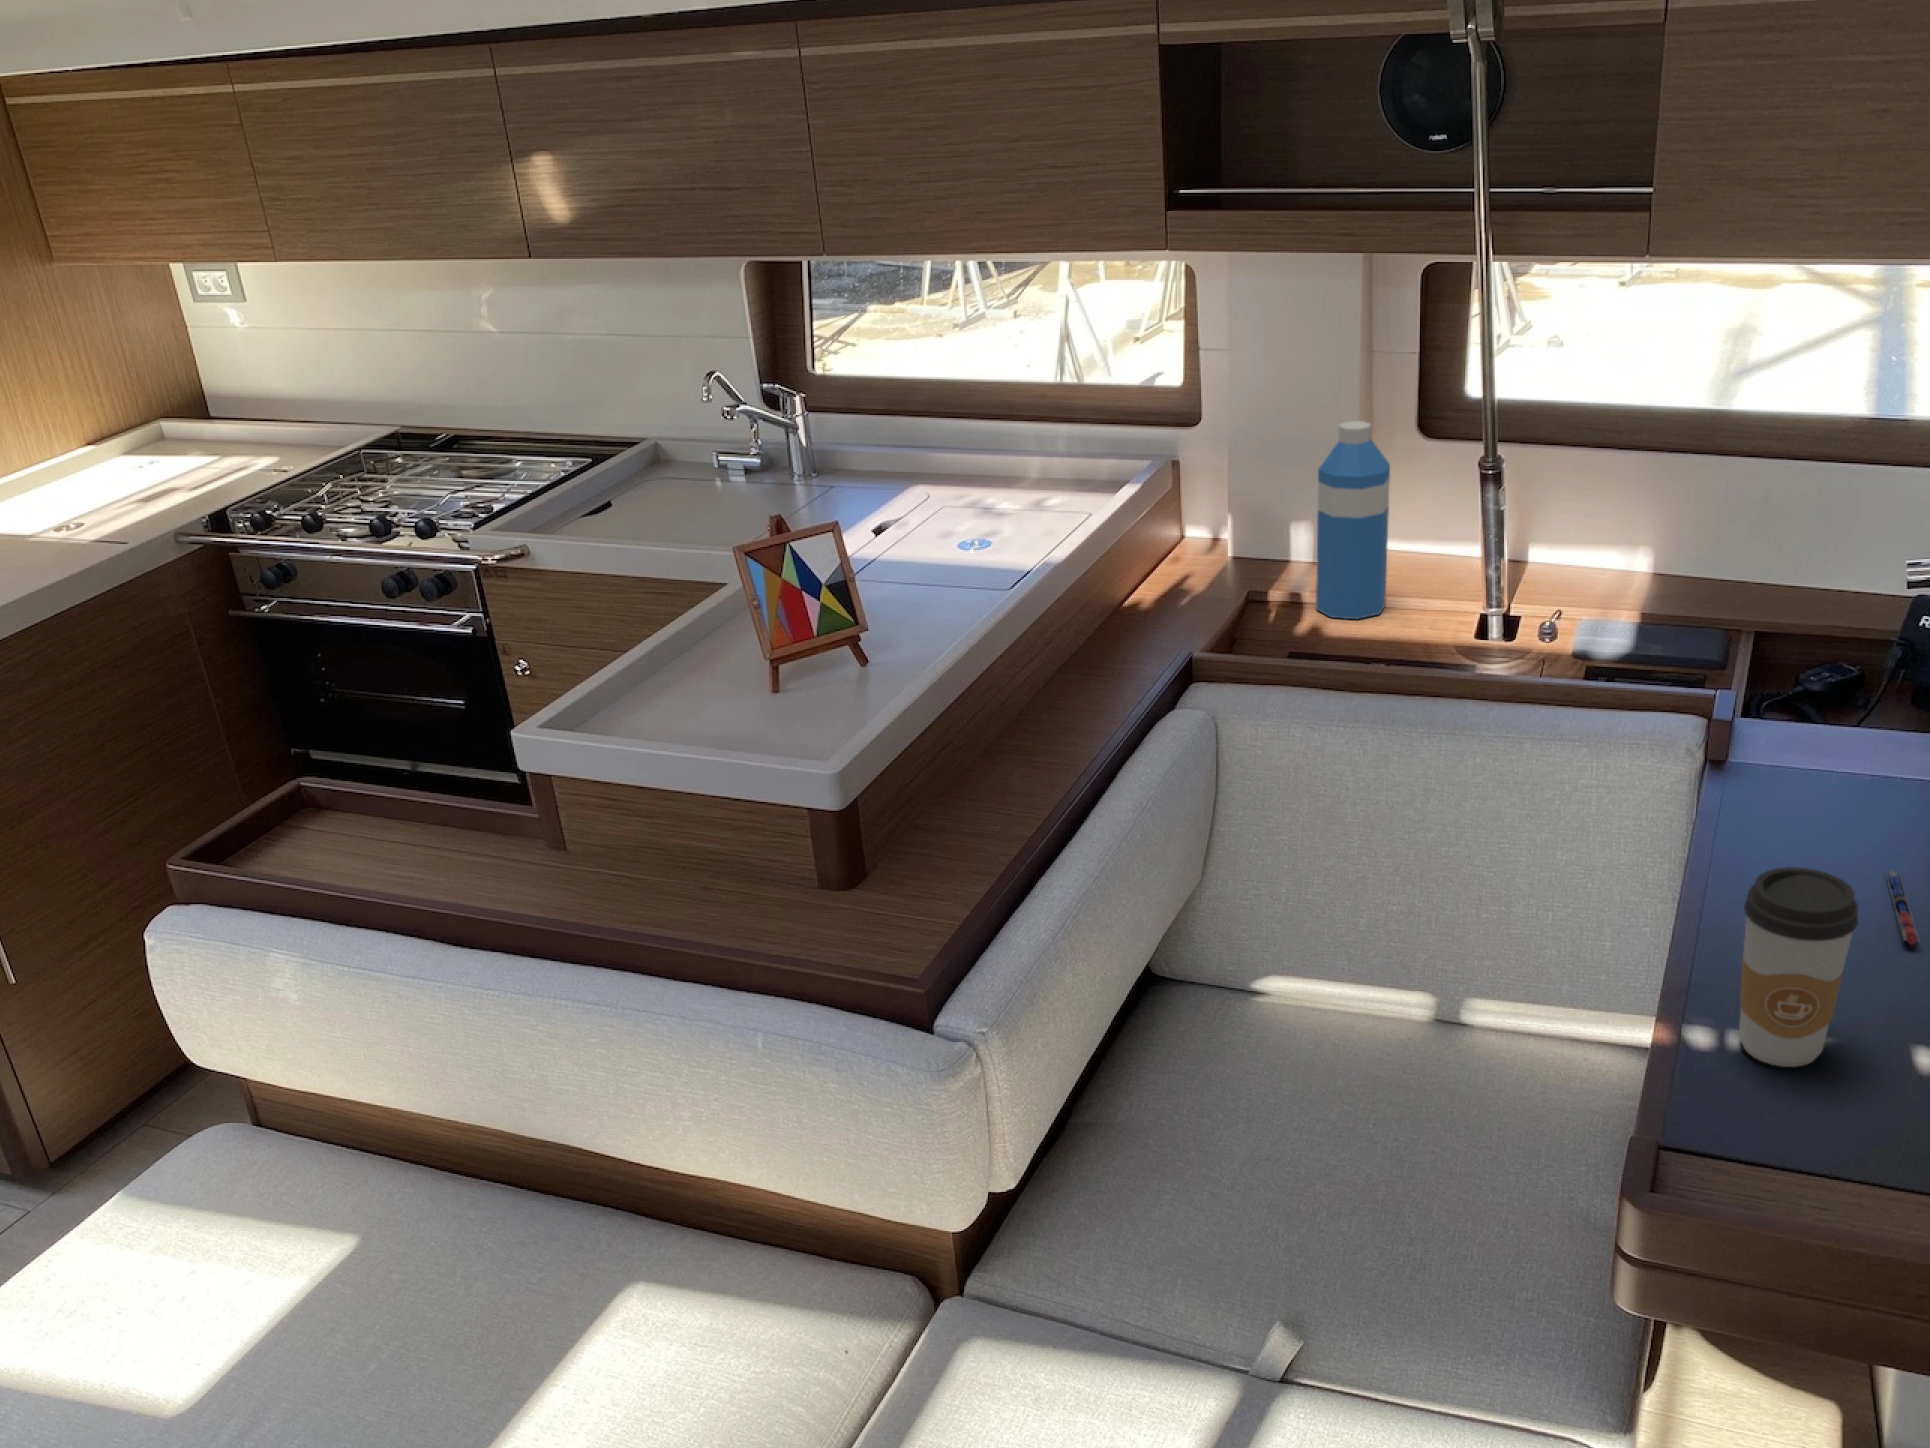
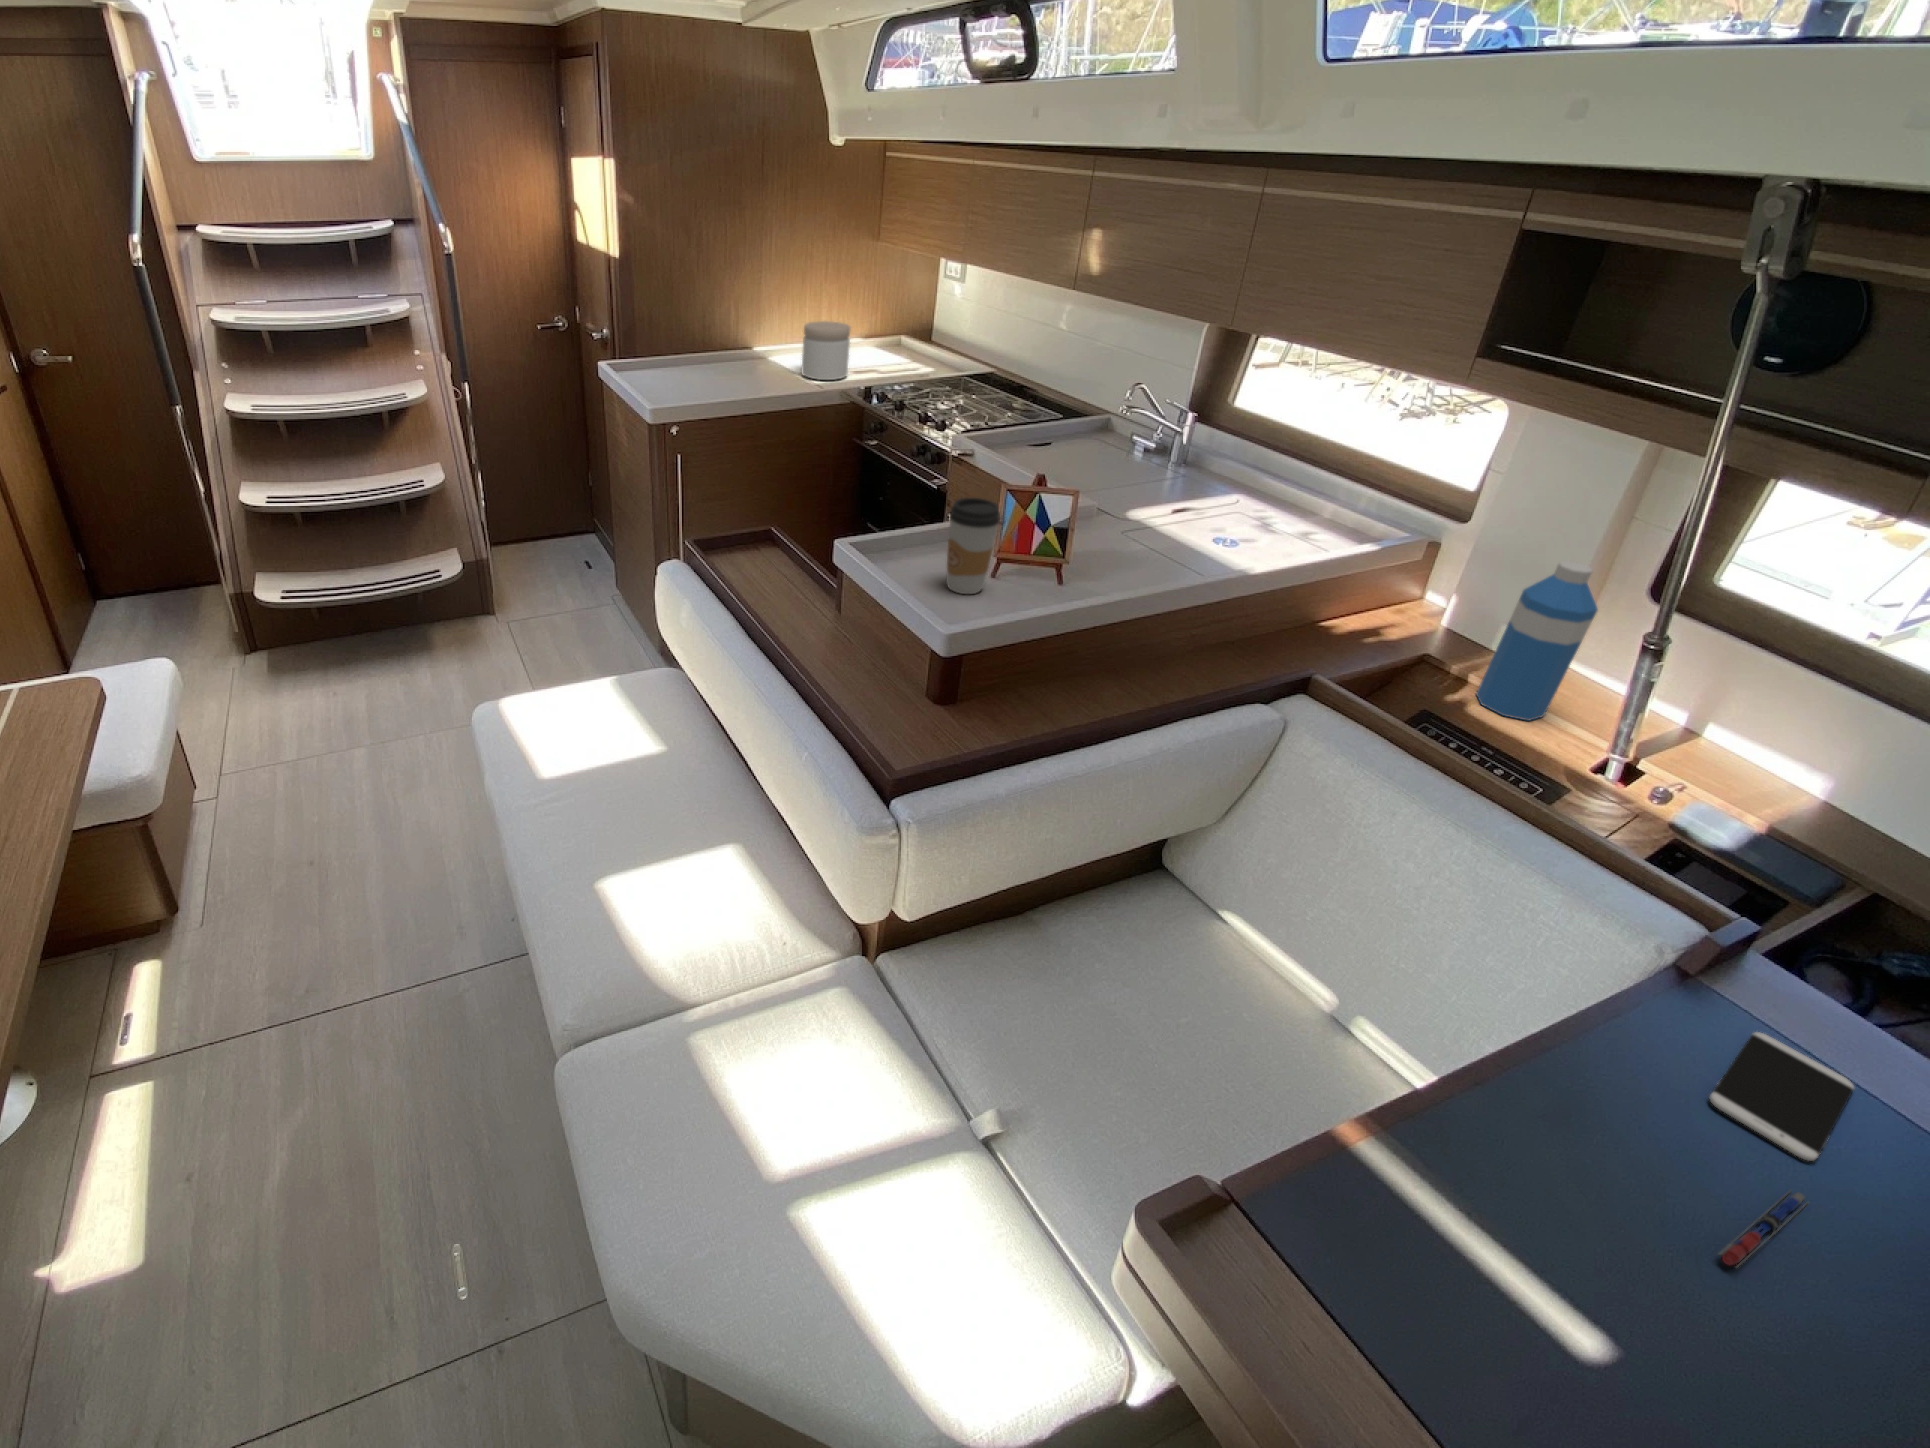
jar: none [26,418,149,534] -> present [802,321,850,380]
smartphone: none [1764,775,1876,848] -> present [1710,1032,1854,1161]
coffee cup: present [1739,867,1858,1067] -> present [946,498,1000,594]

